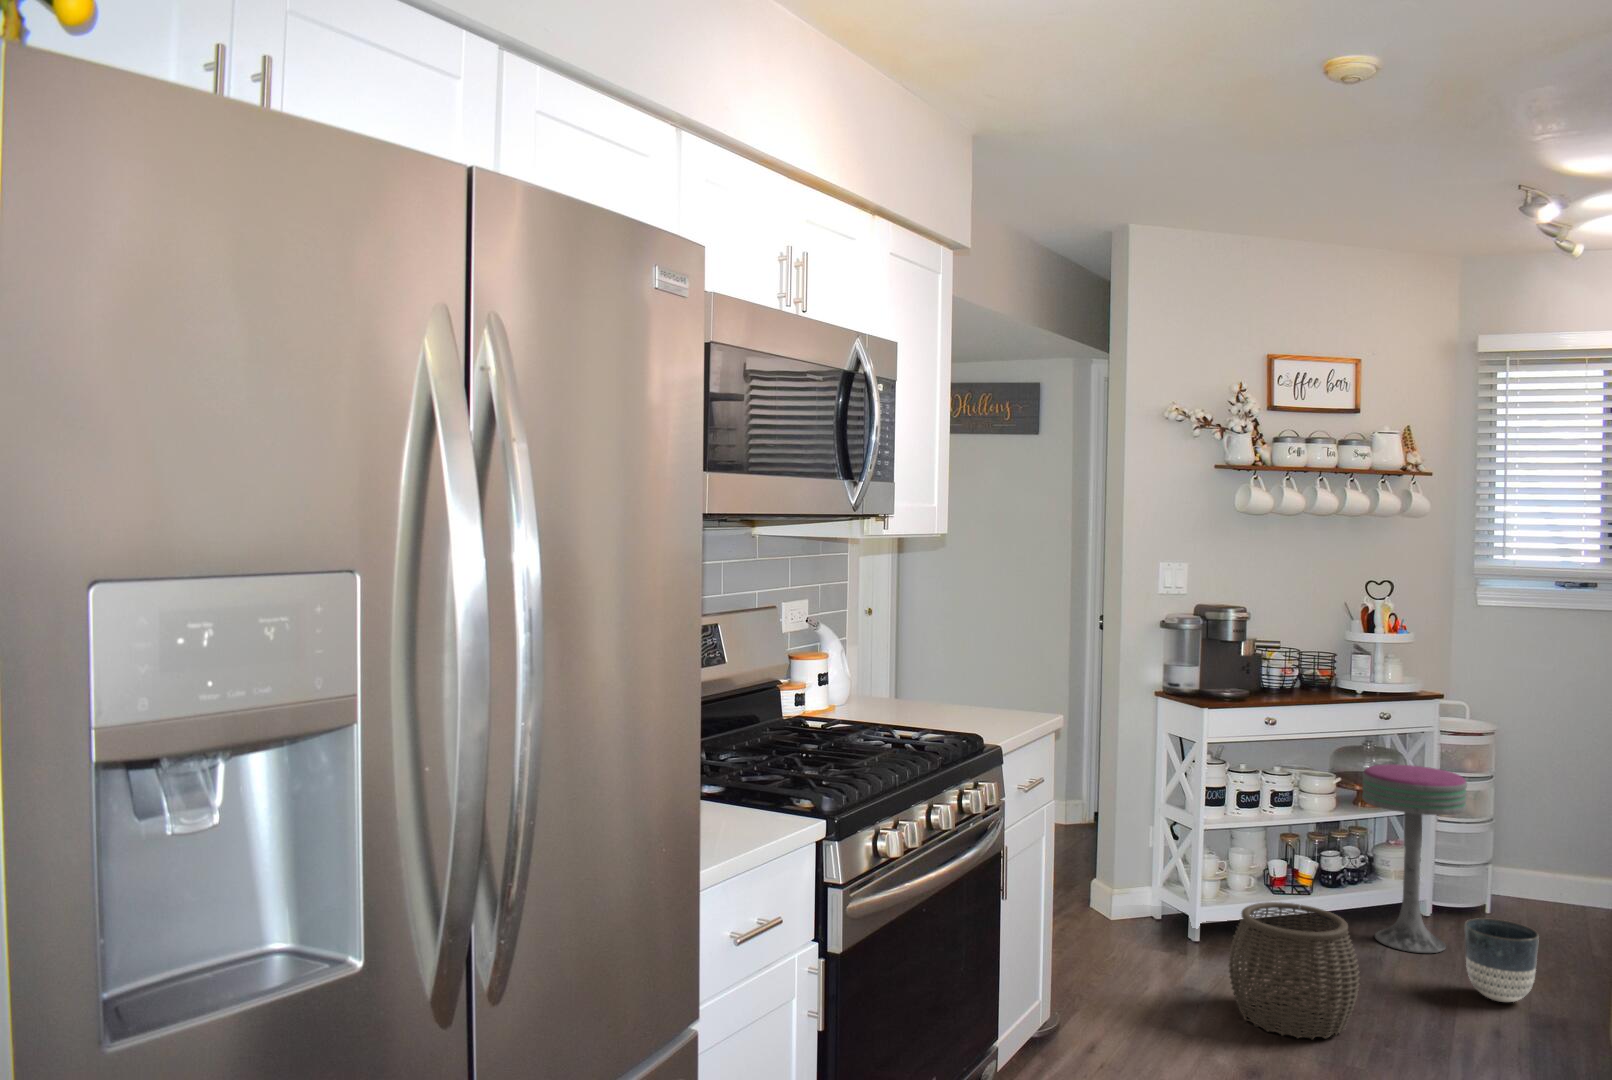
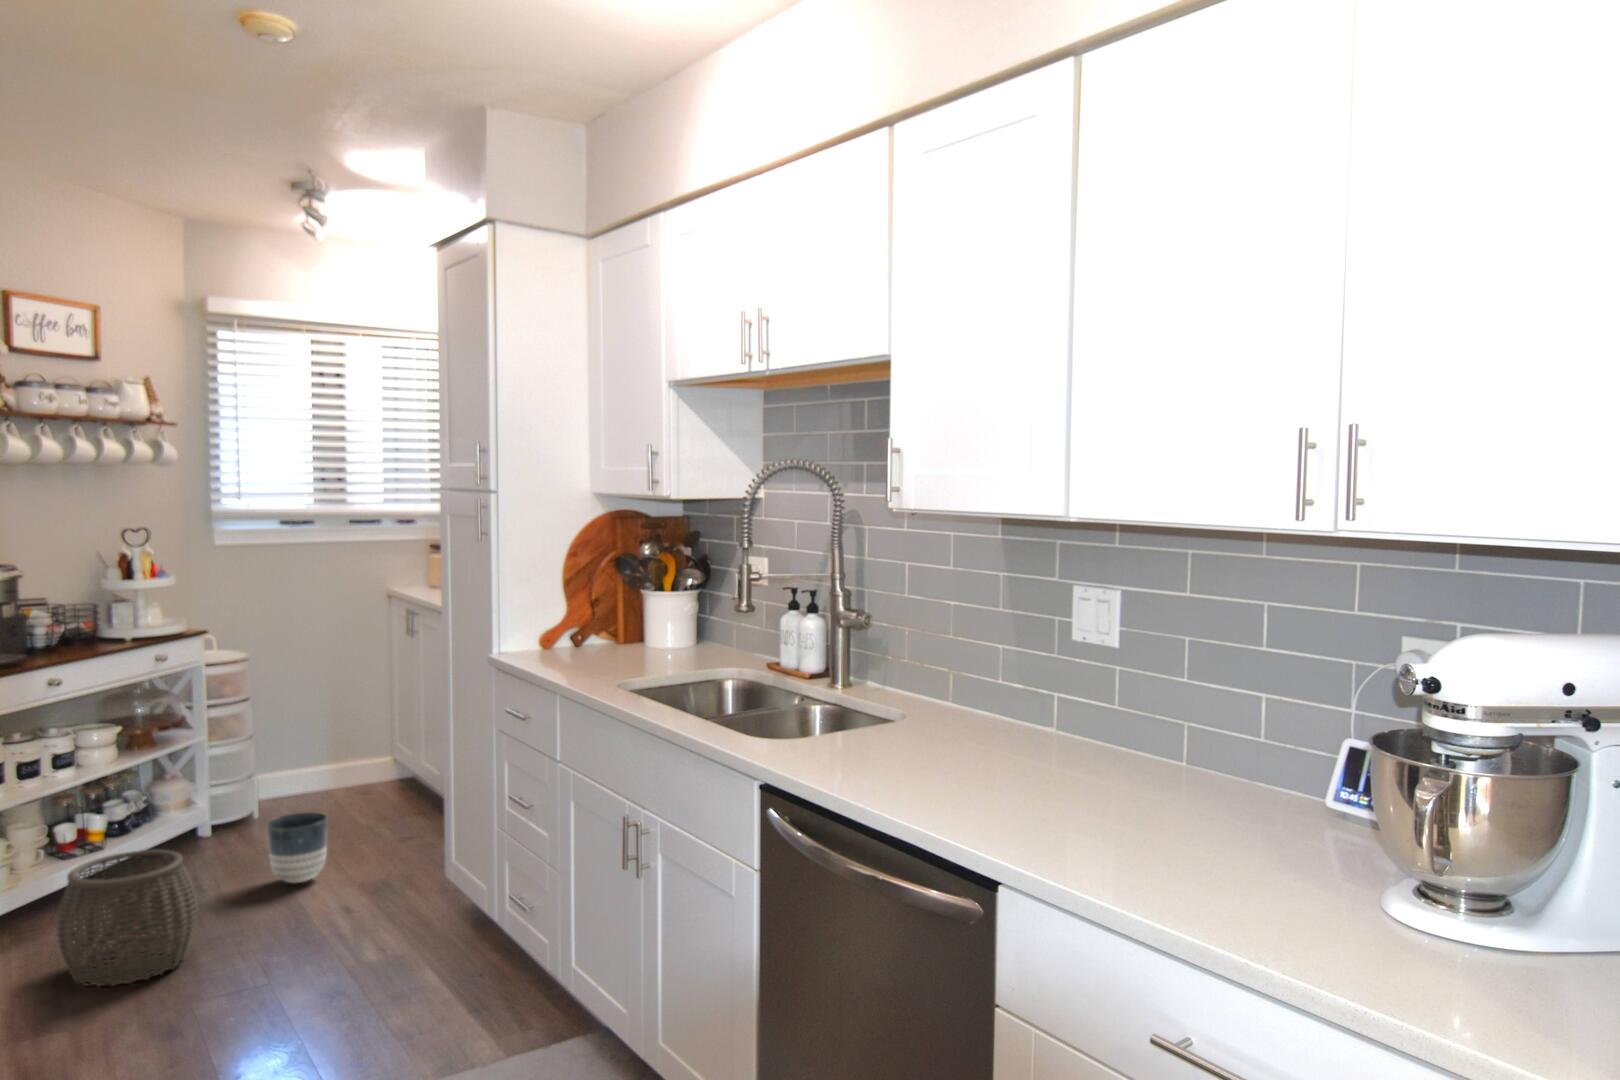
bar stool: present [1362,764,1467,953] -> none [146,698,245,873]

